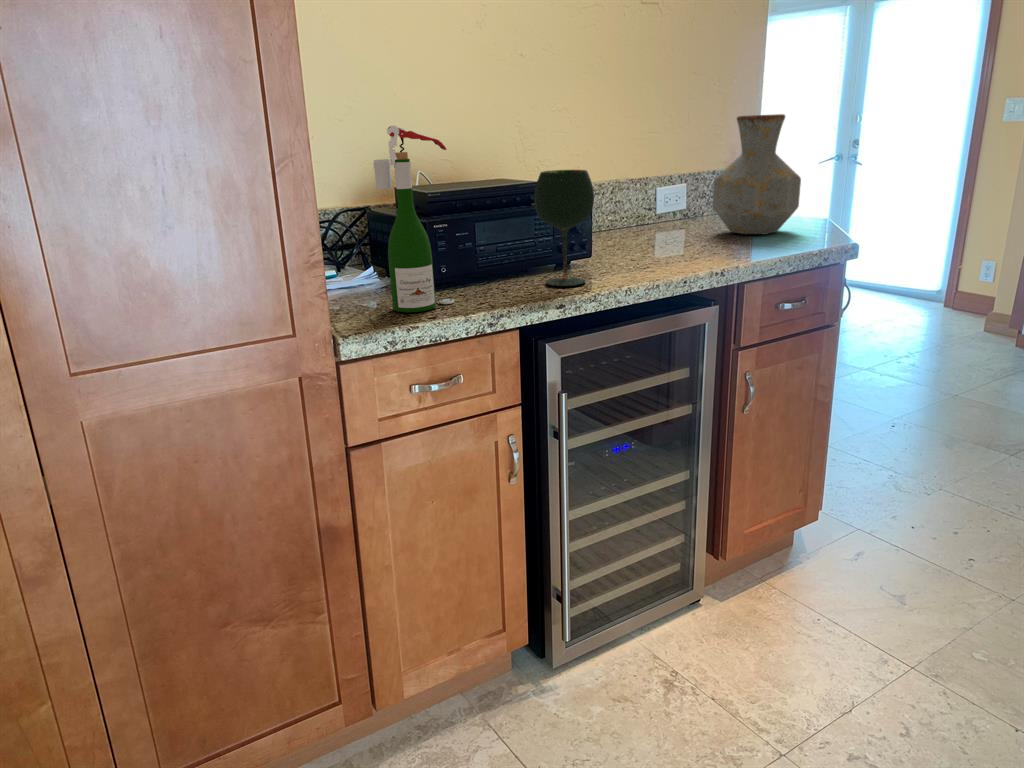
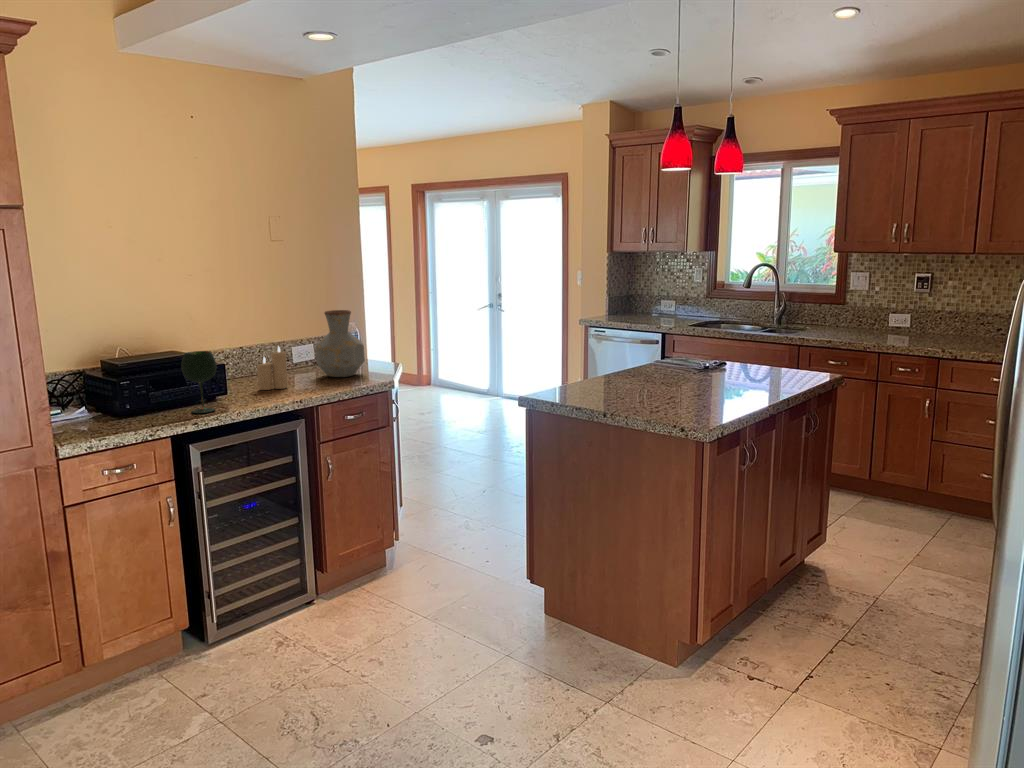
wine bottle: present [373,126,454,312] -> none [80,335,132,432]
candle: none [631,174,681,251] -> present [257,347,287,390]

